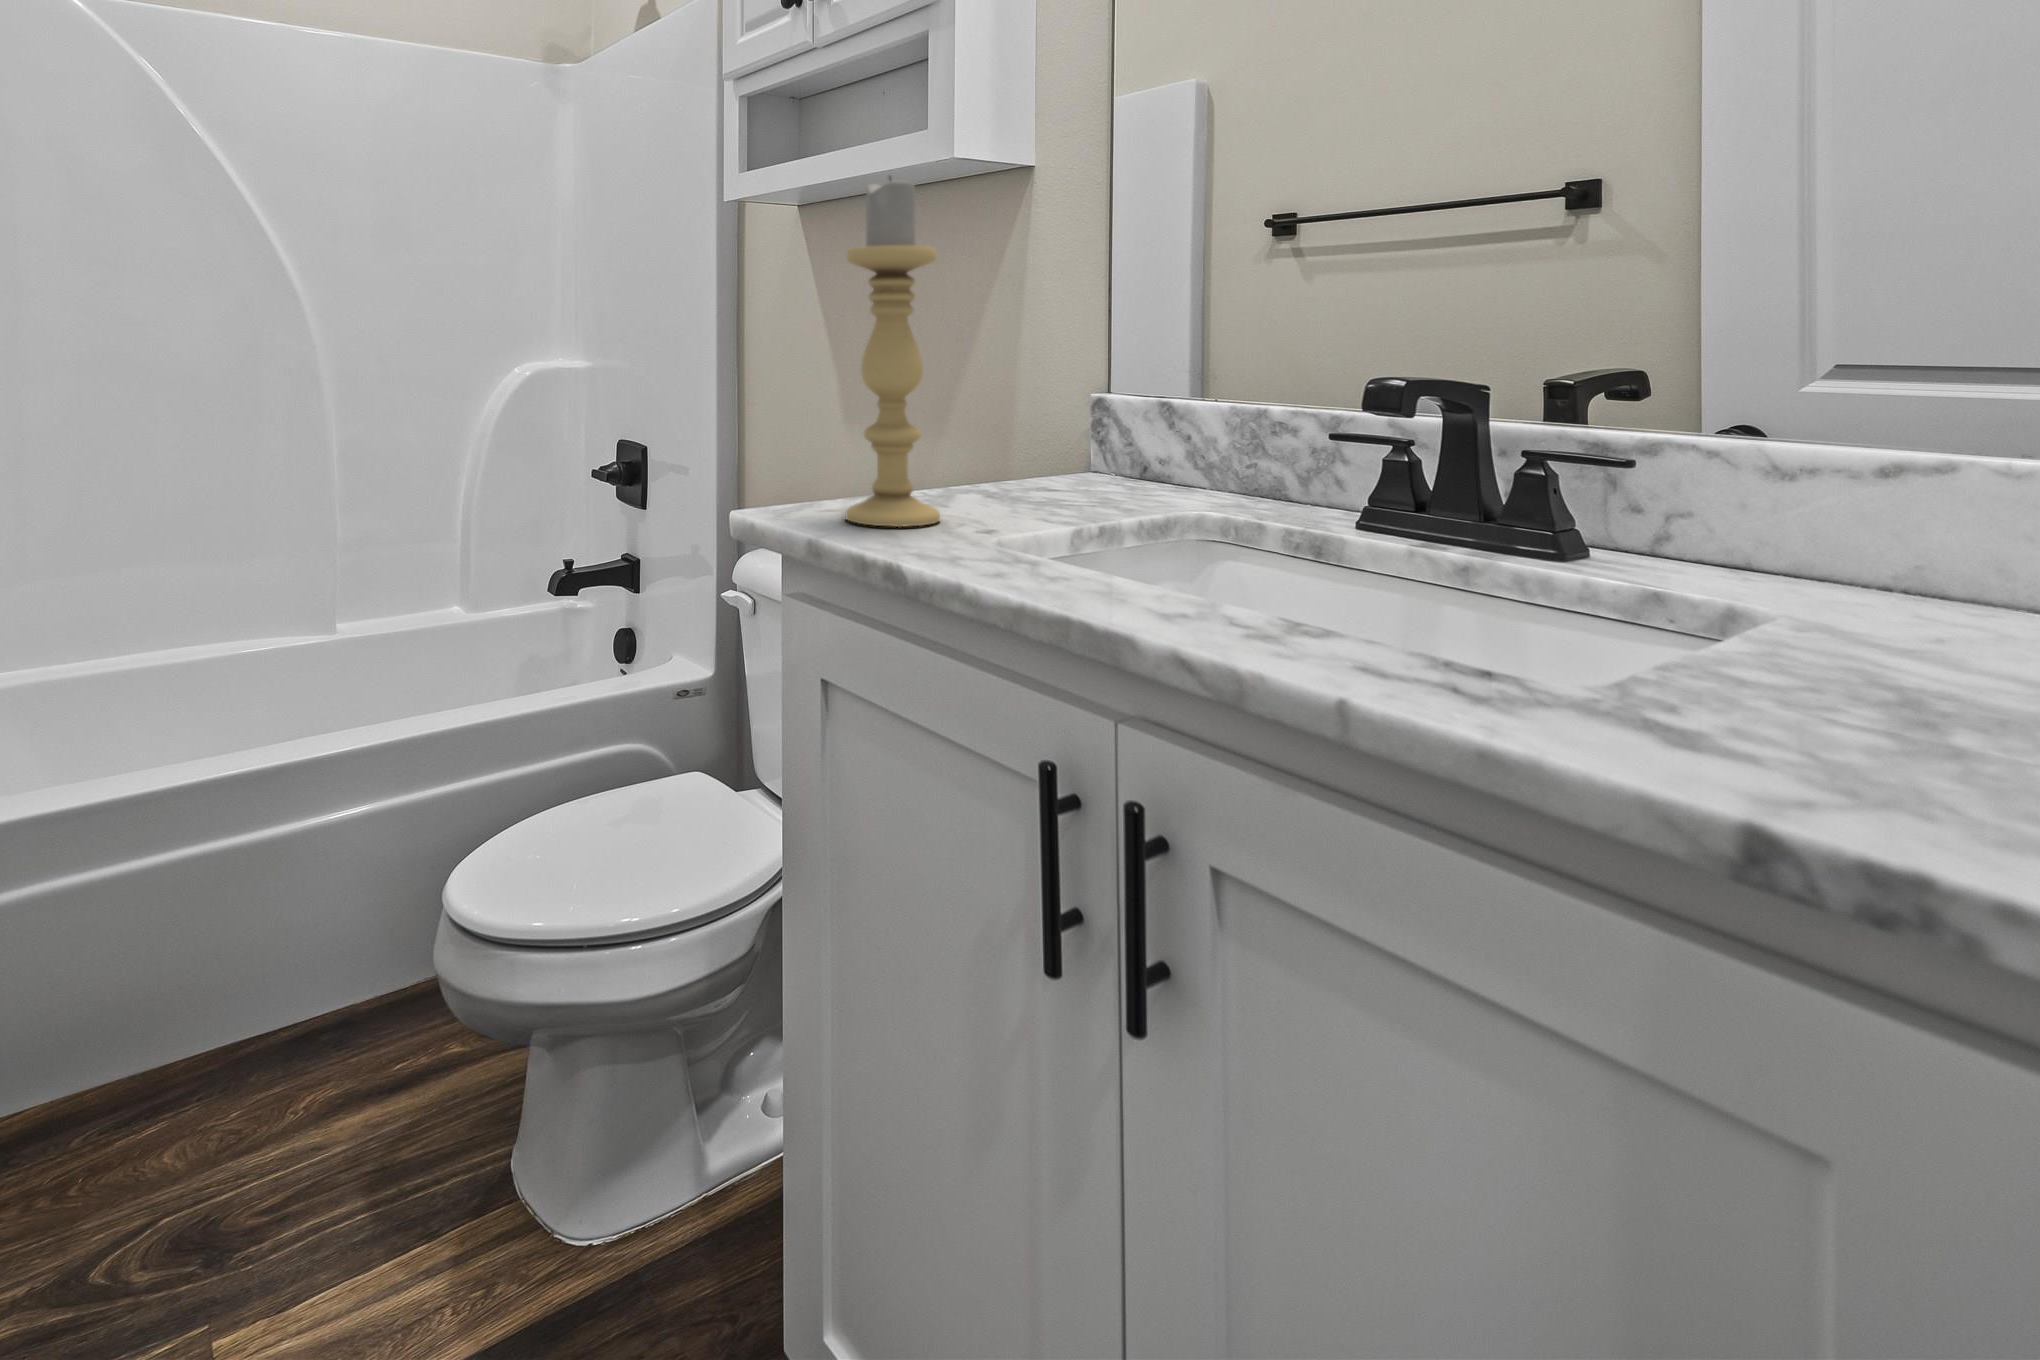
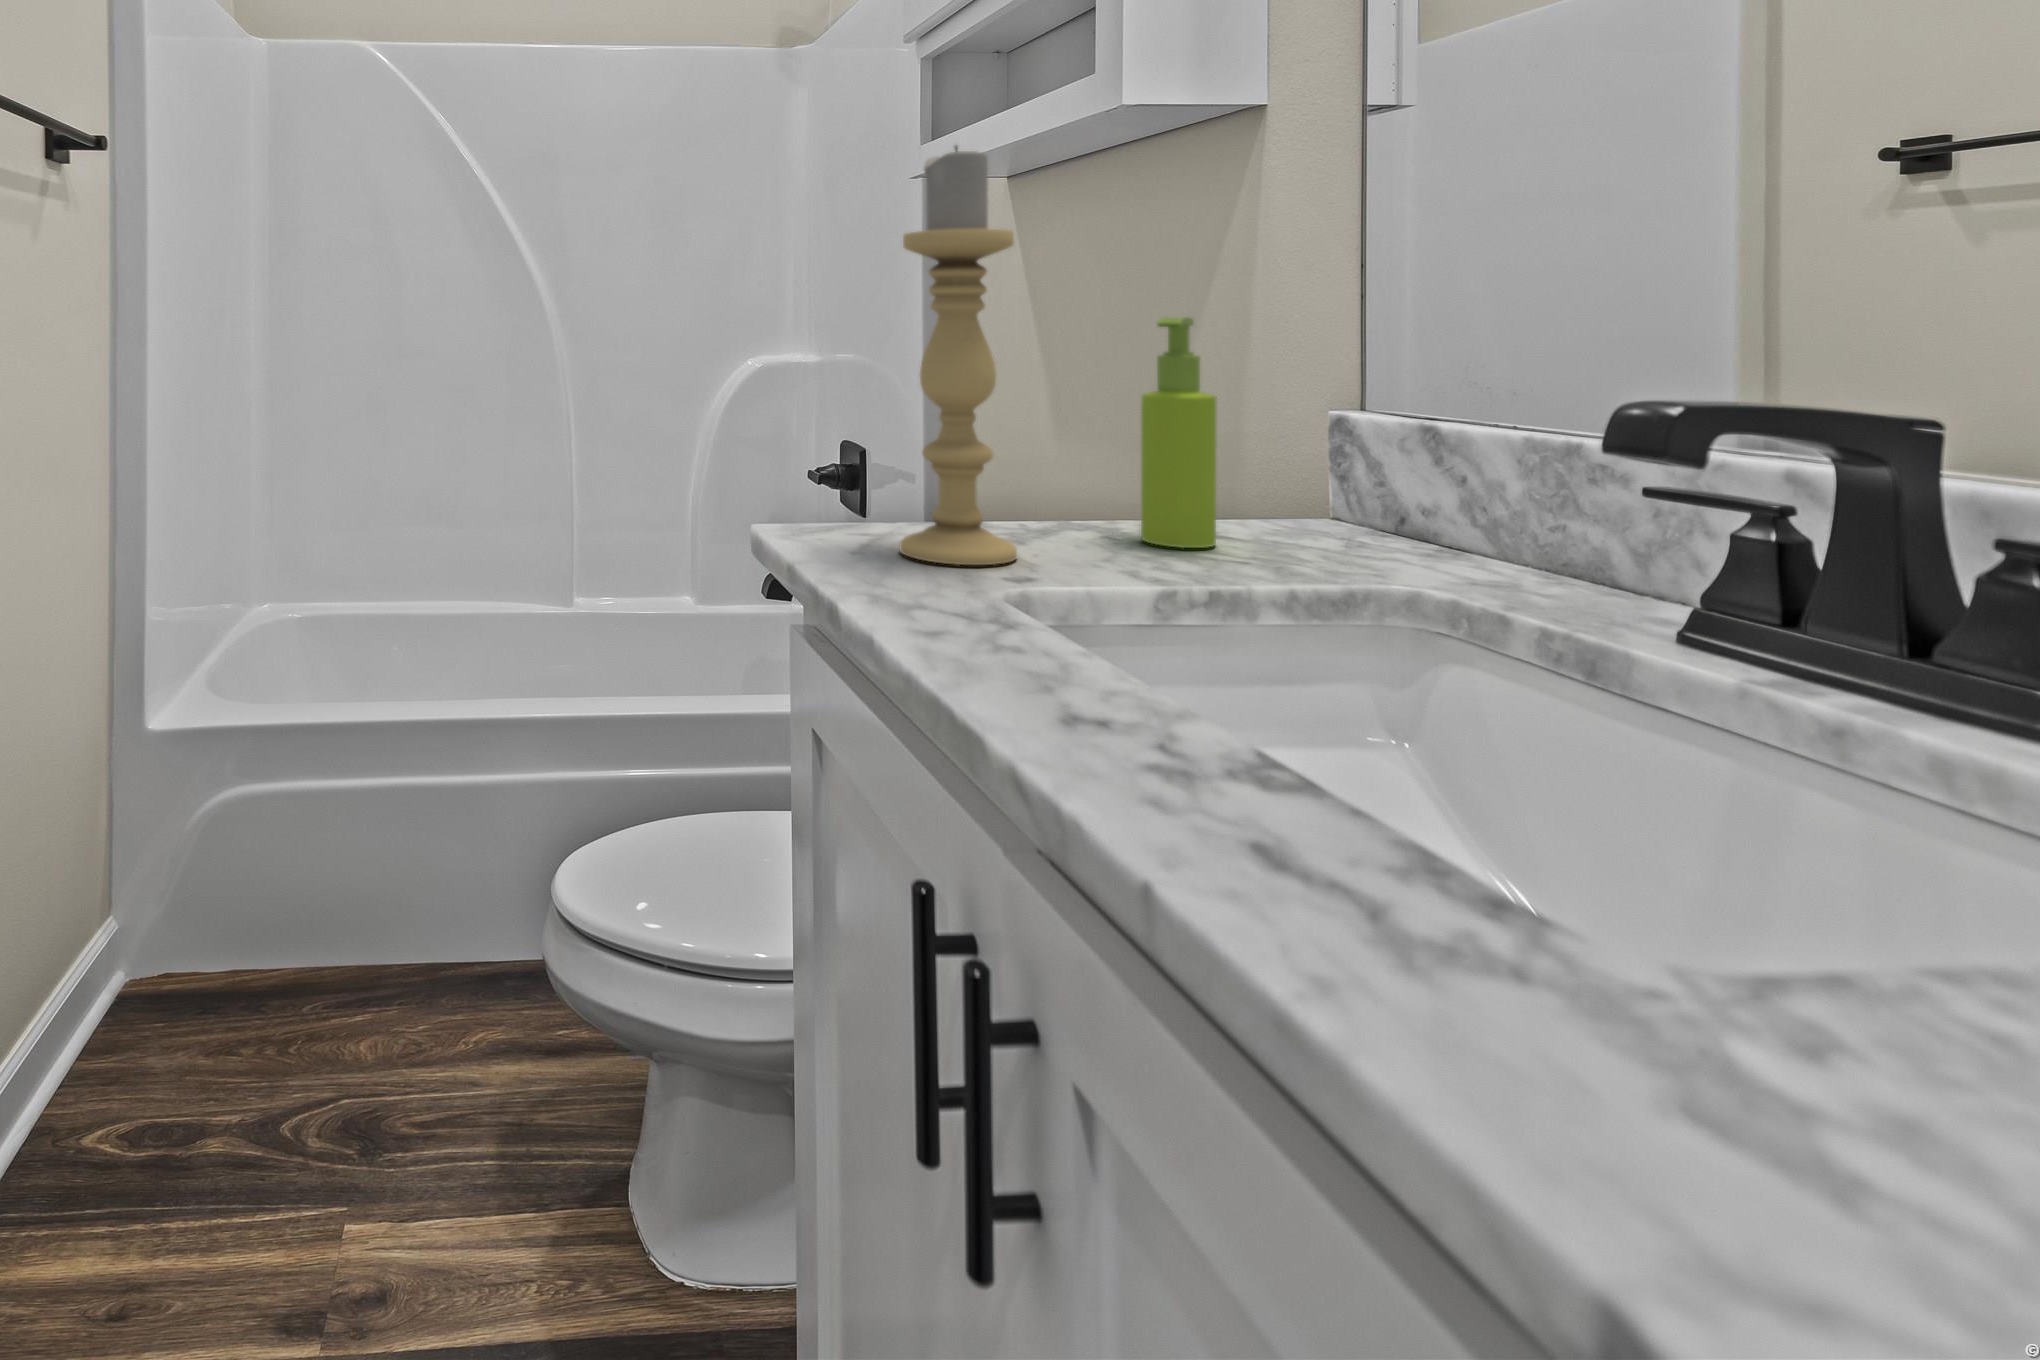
soap dispenser: none [997,321,1051,501] -> present [1141,317,1216,548]

